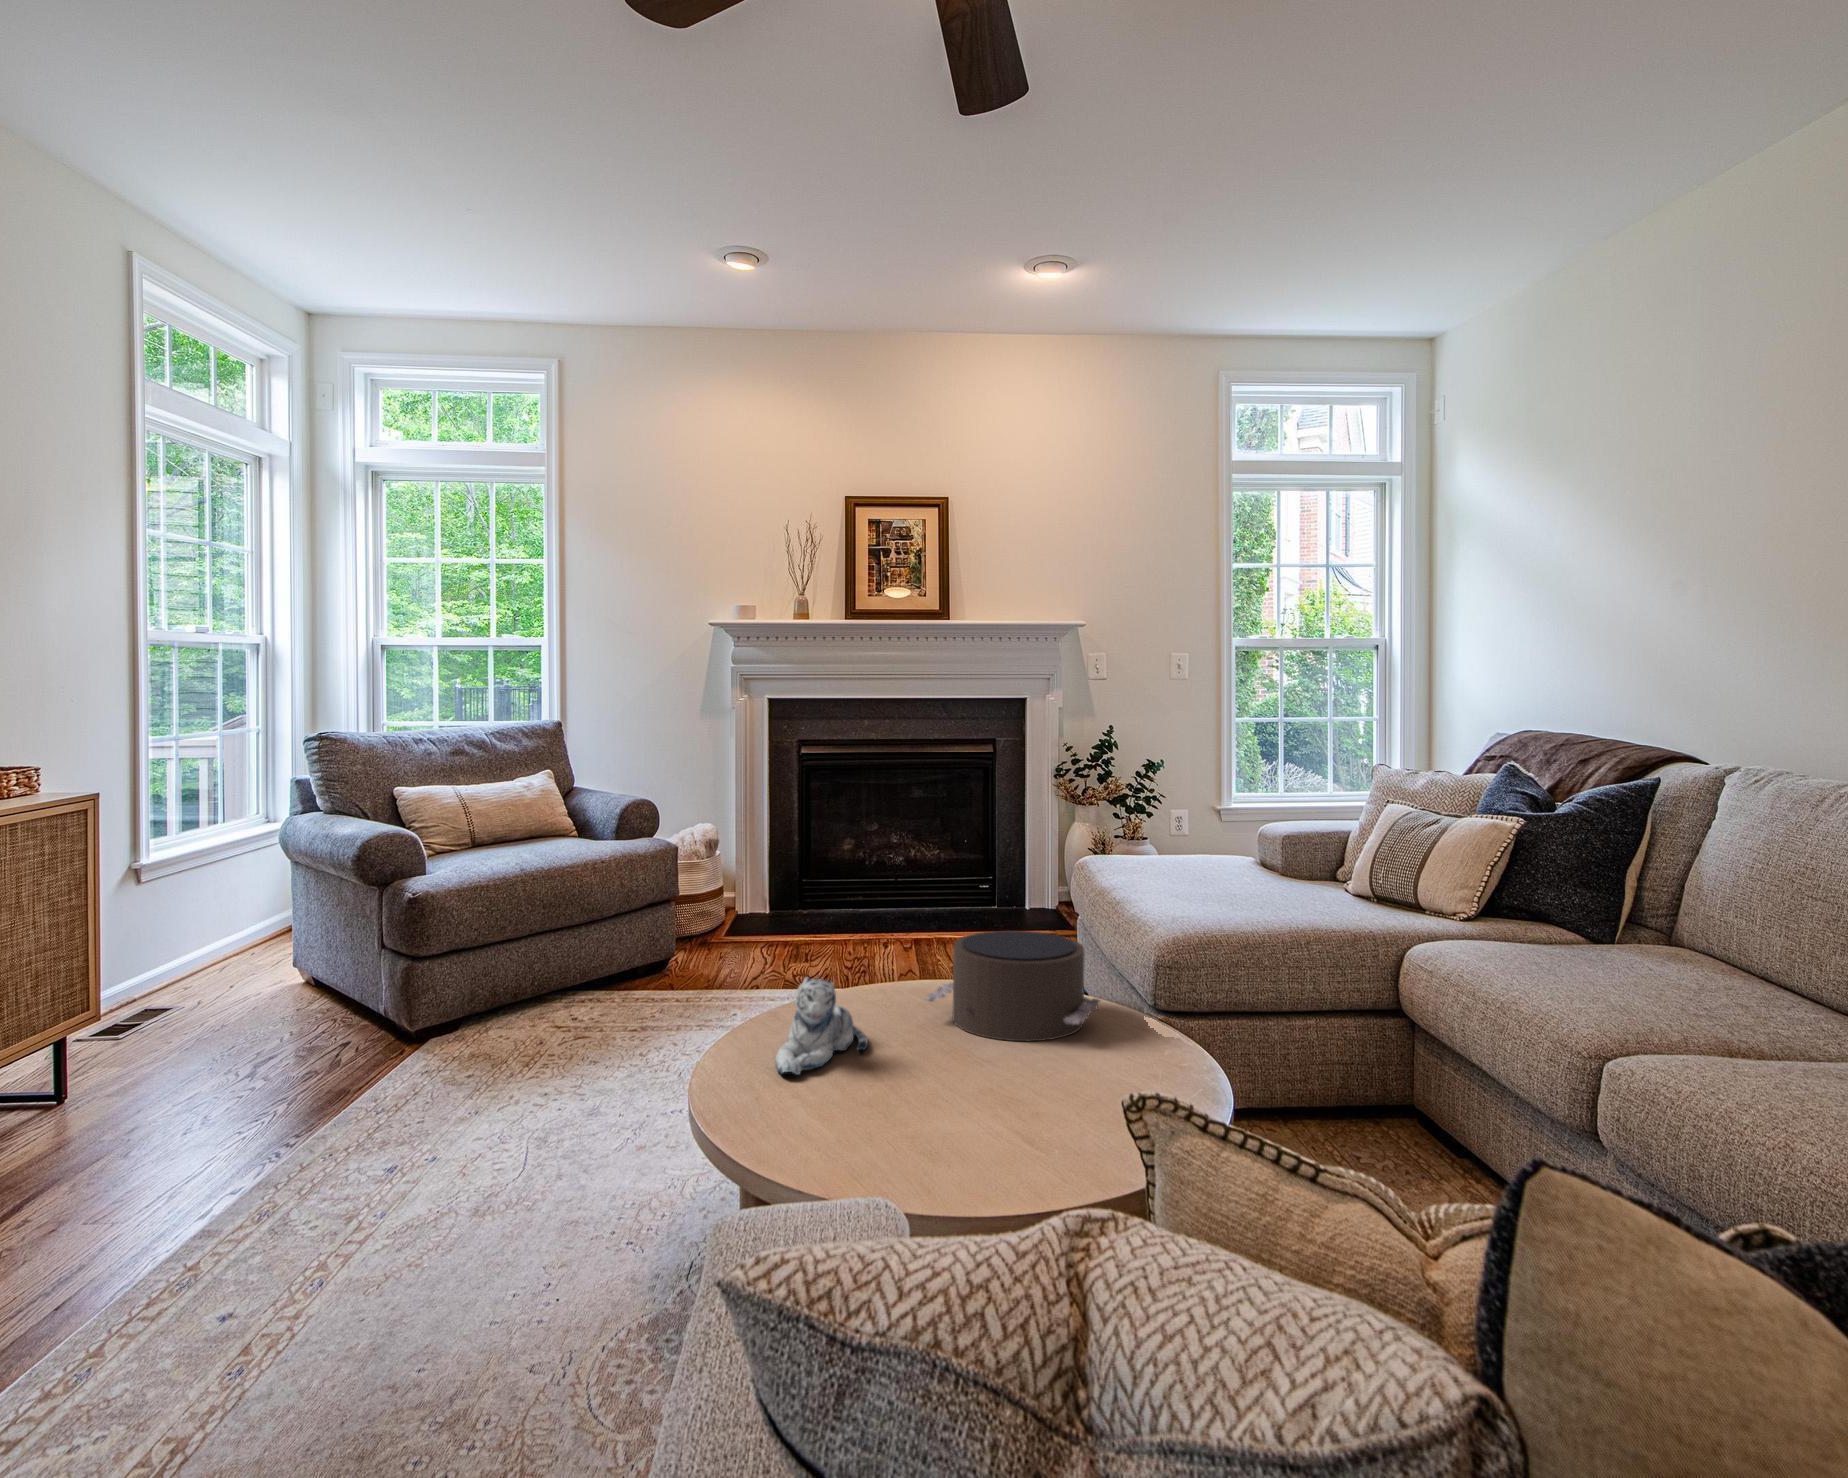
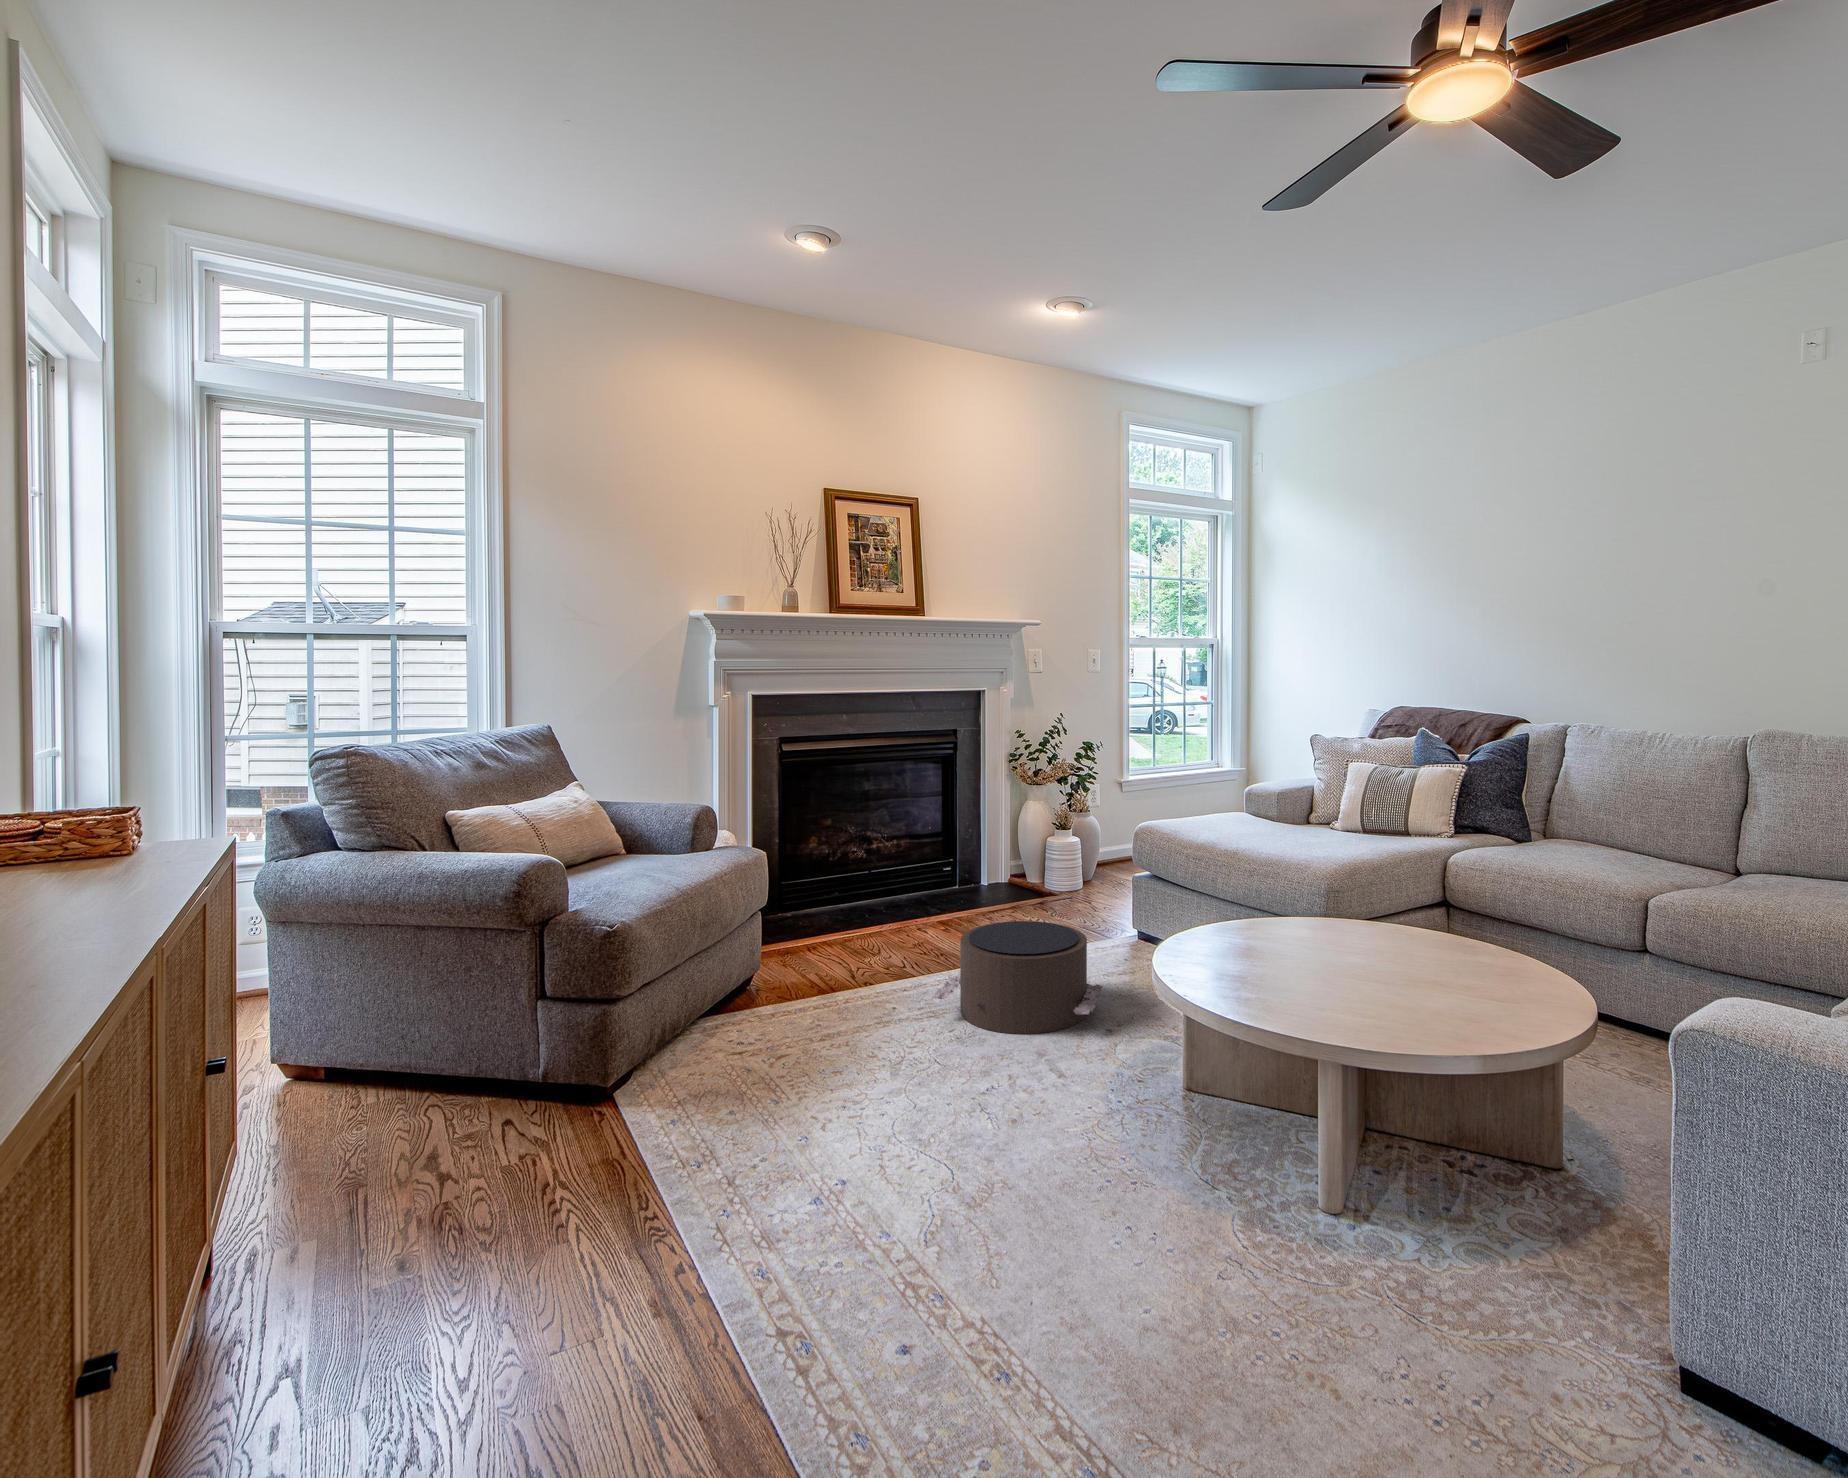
plush toy: present [776,977,868,1075] -> none [794,989,885,1094]

